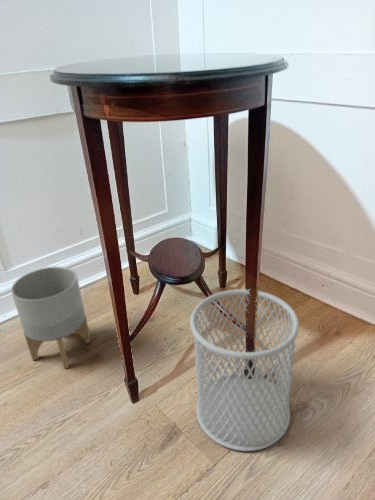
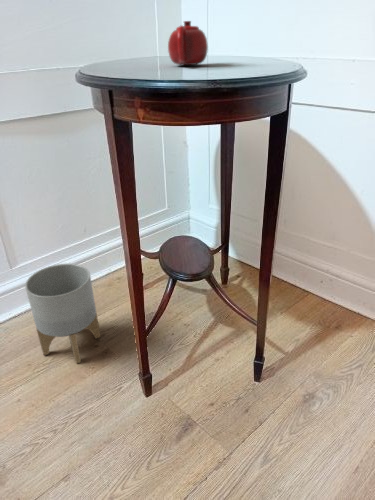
teapot: none [146,15,187,60] -> present [168,21,208,65]
wastebasket: present [190,289,299,451] -> none [209,287,313,441]

